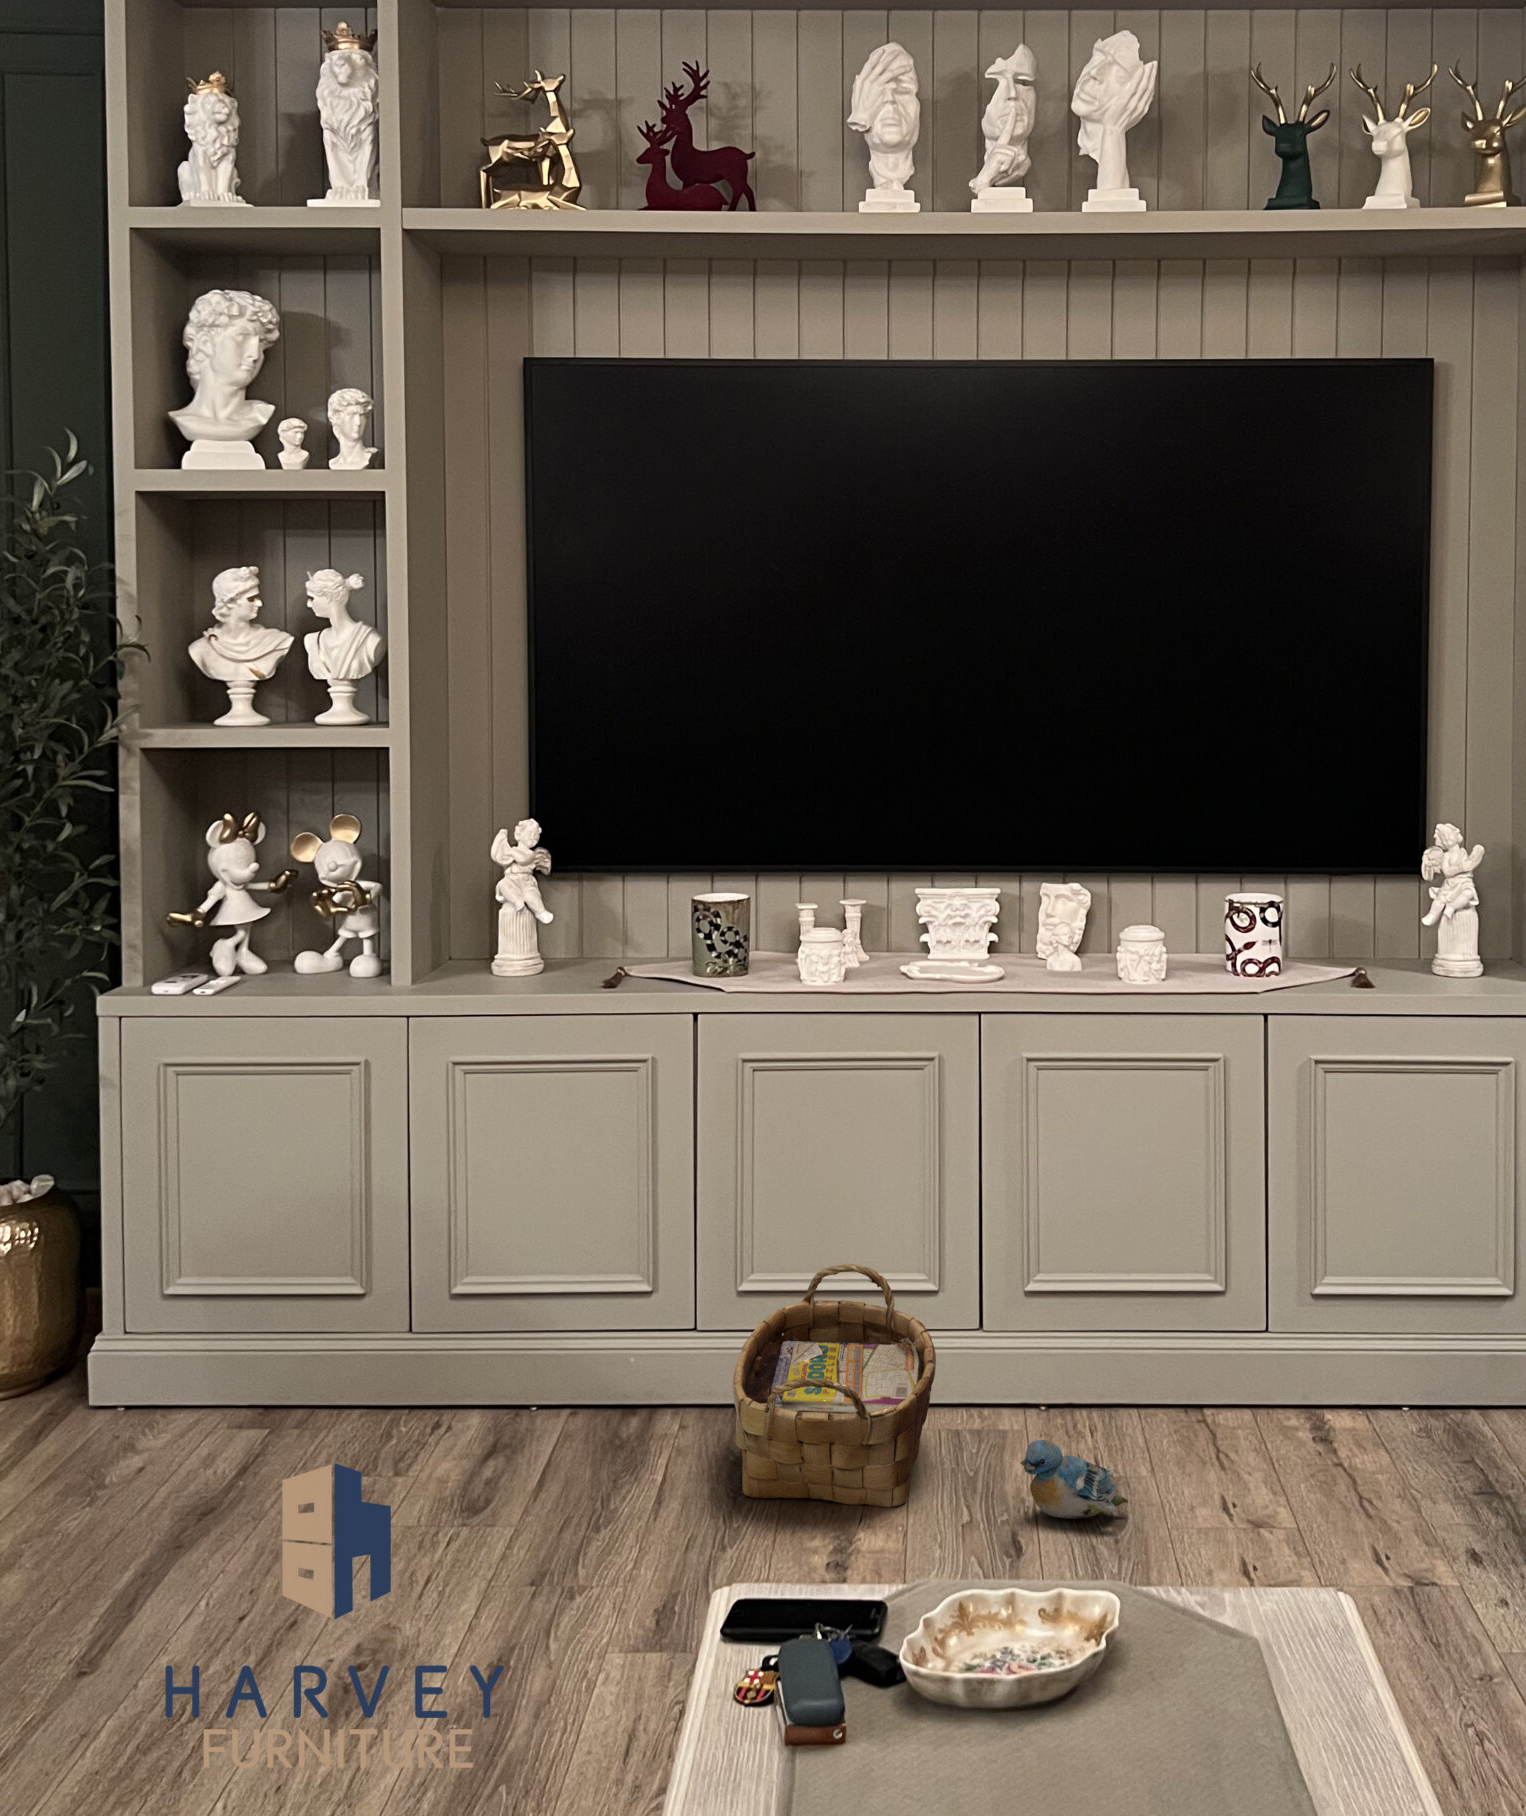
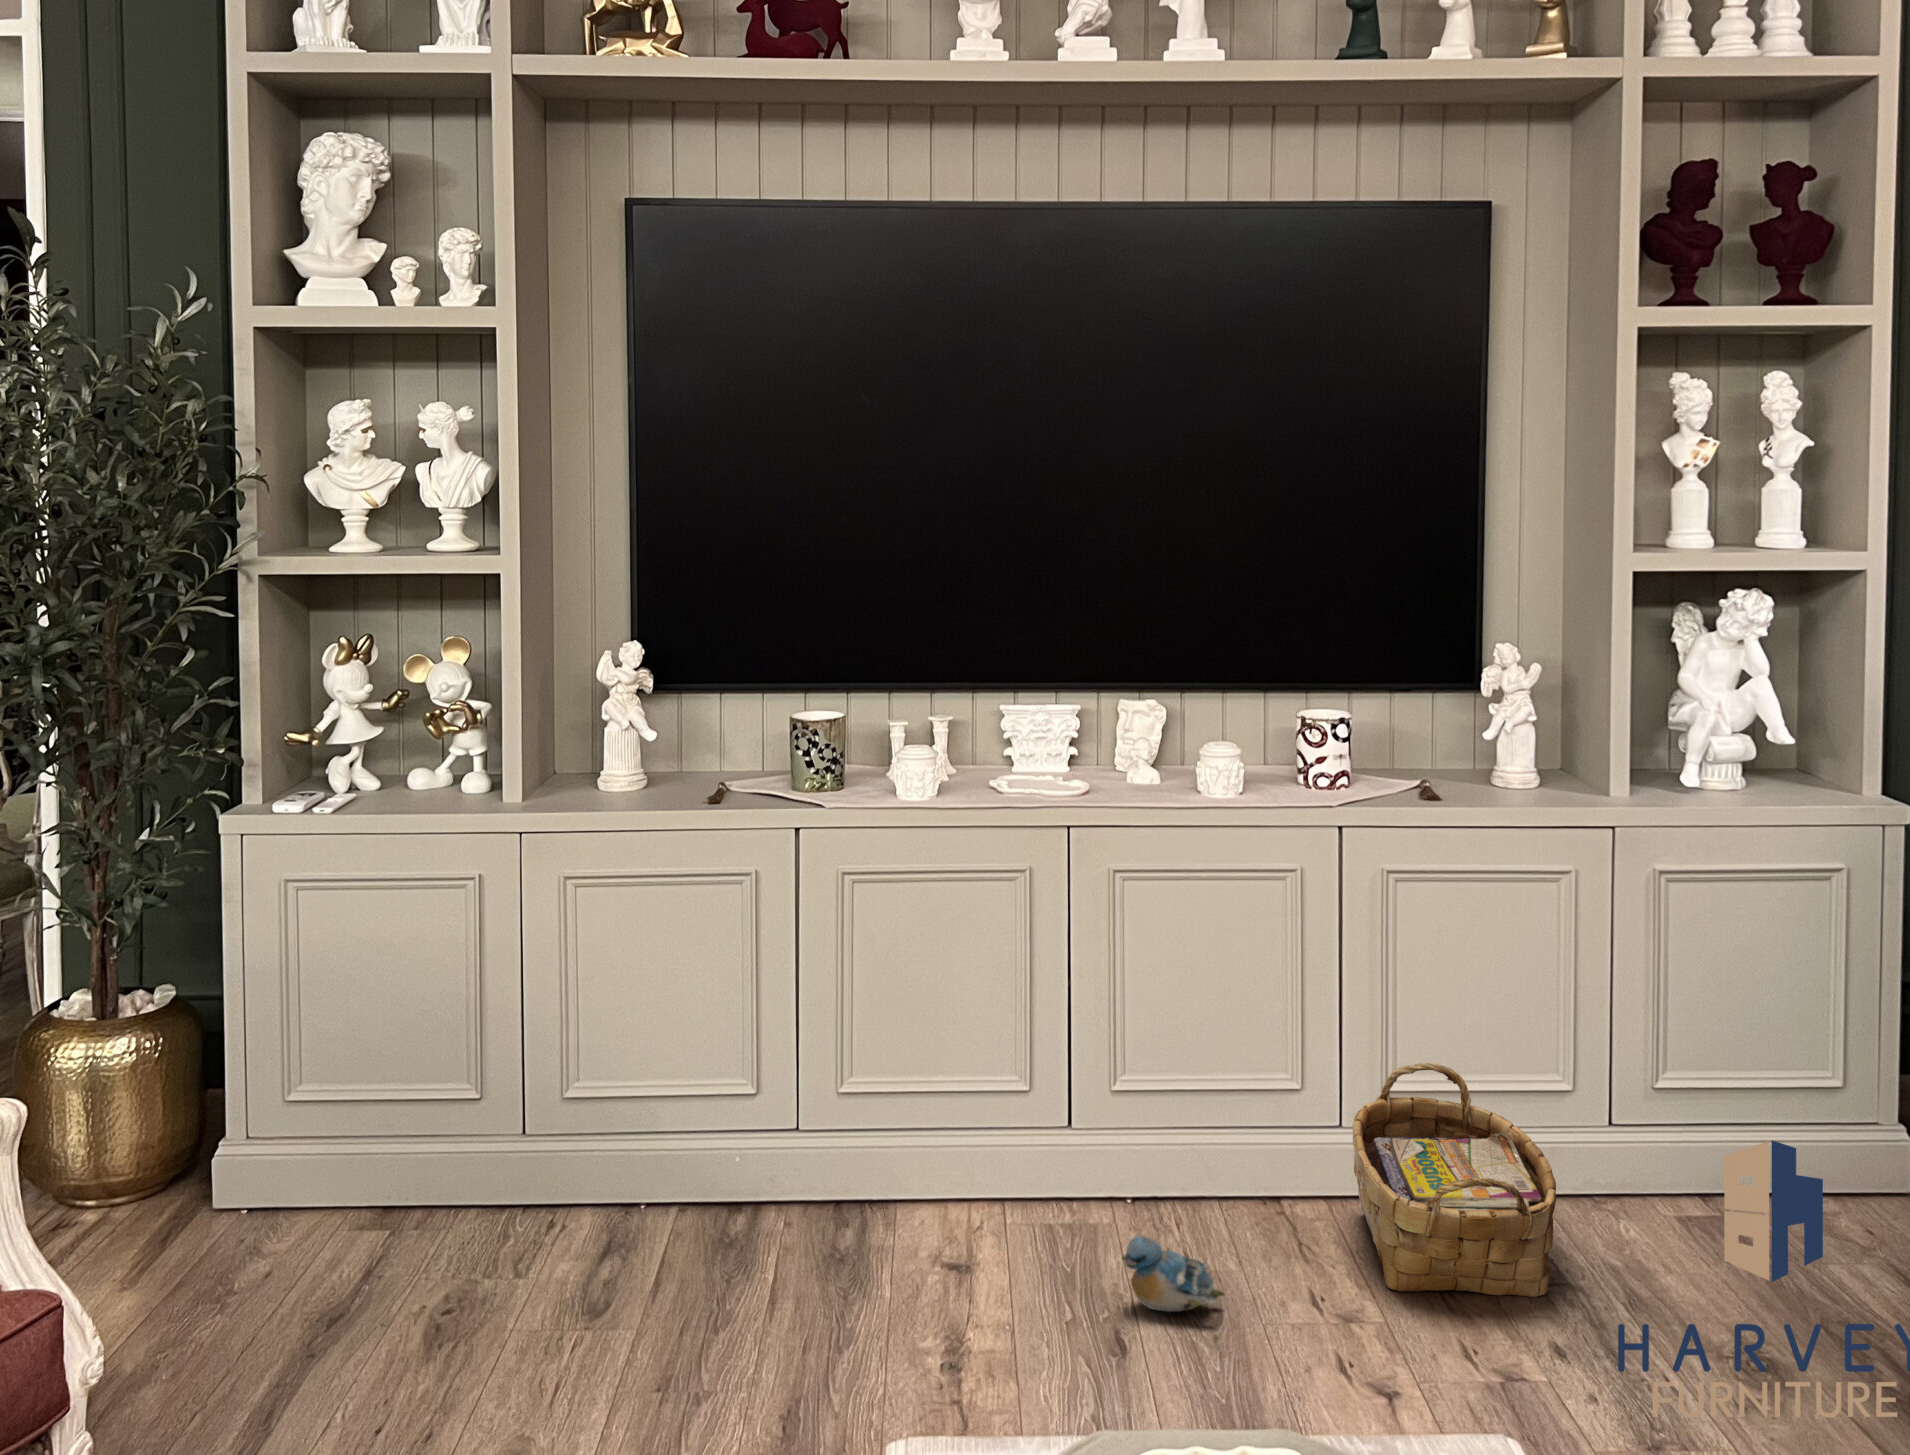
woven basket: present [733,1264,936,1508] -> present [1352,1063,1556,1297]

